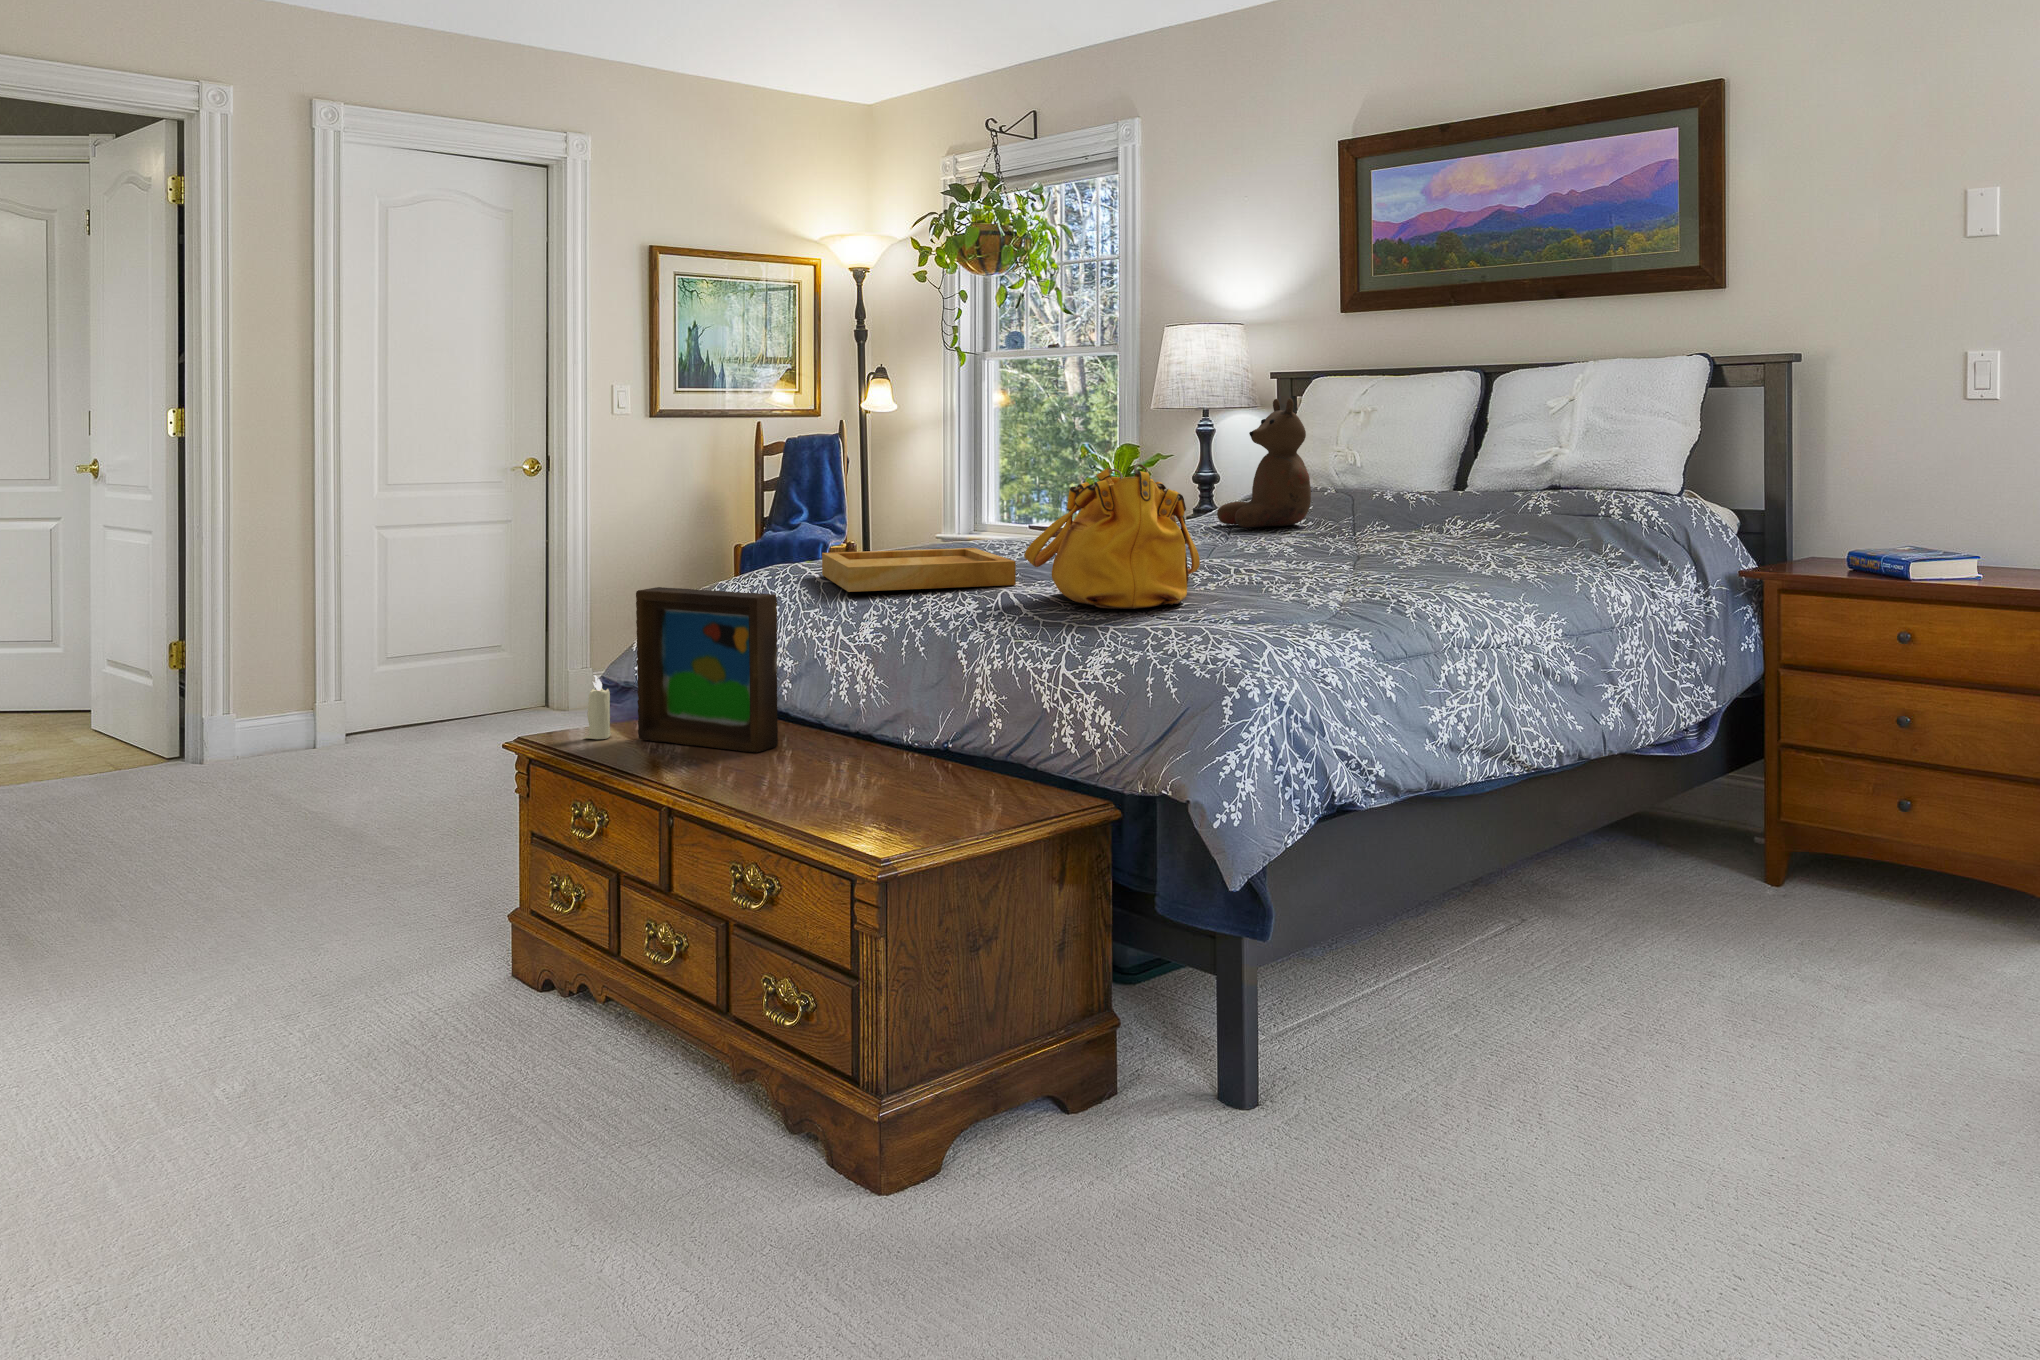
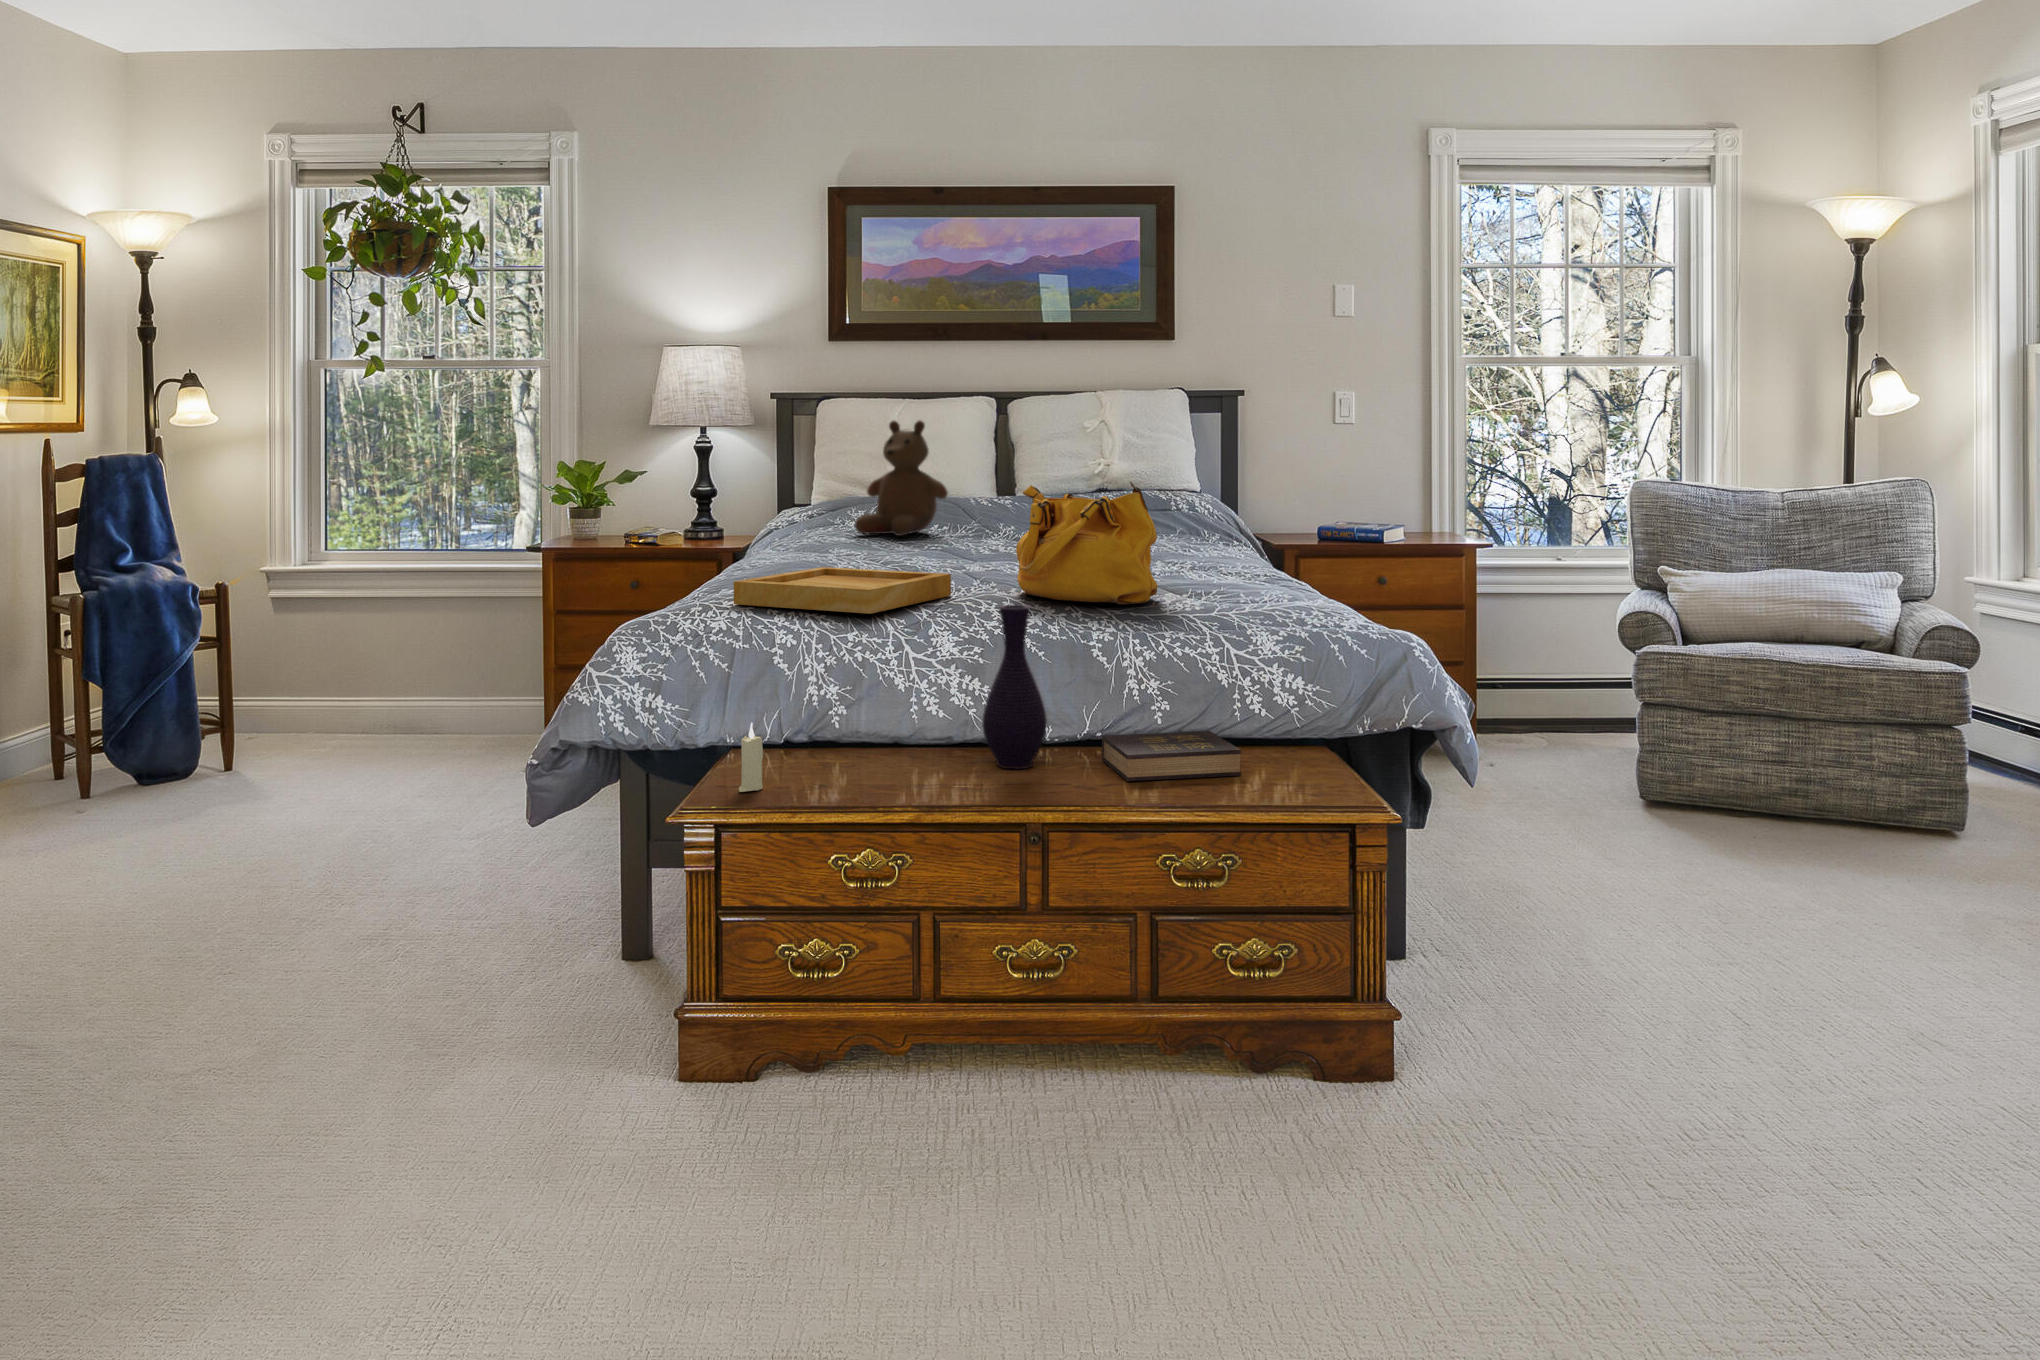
picture frame: present [636,587,778,753] -> none [790,617,945,782]
vase: none [784,588,855,764] -> present [983,604,1047,769]
hardback book: none [826,744,997,810] -> present [1102,731,1241,781]

